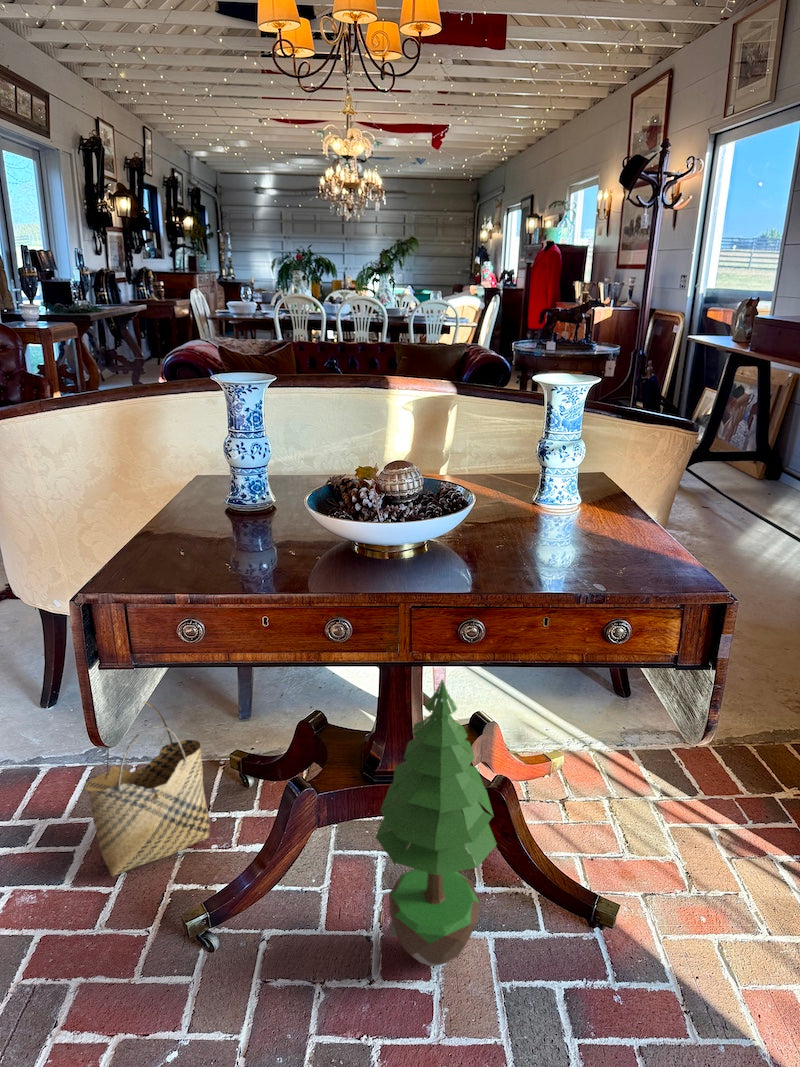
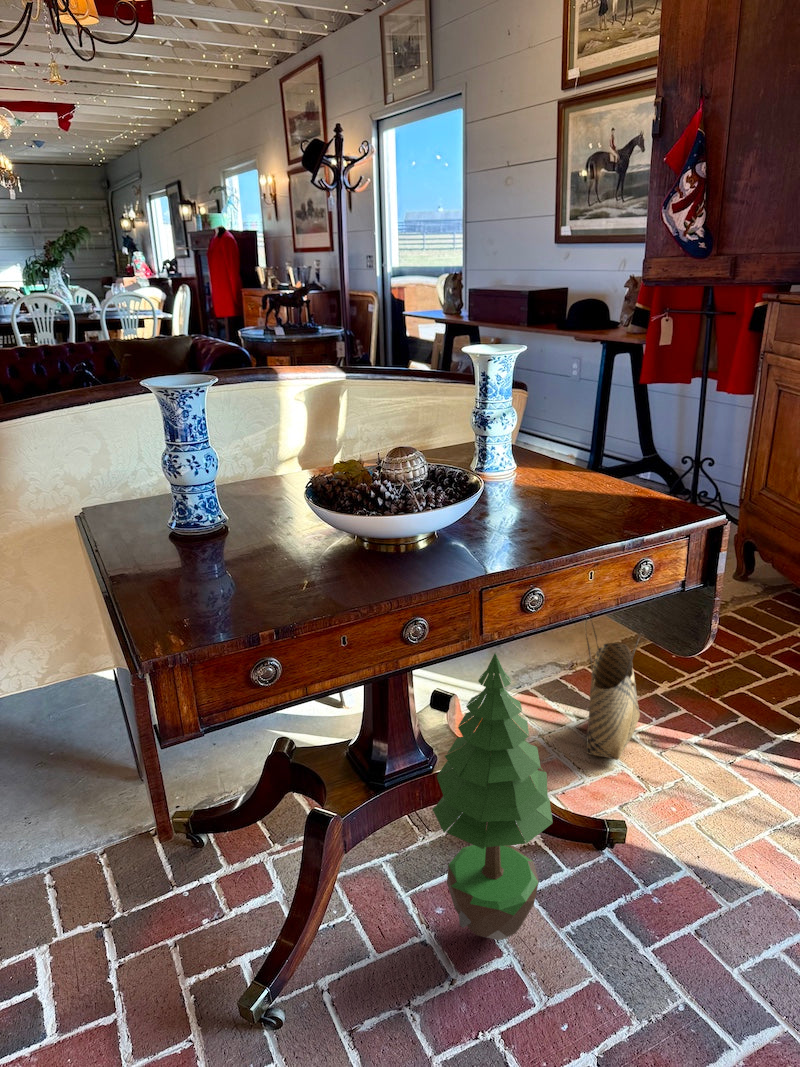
woven basket: present [85,701,210,877] -> present [585,618,642,760]

